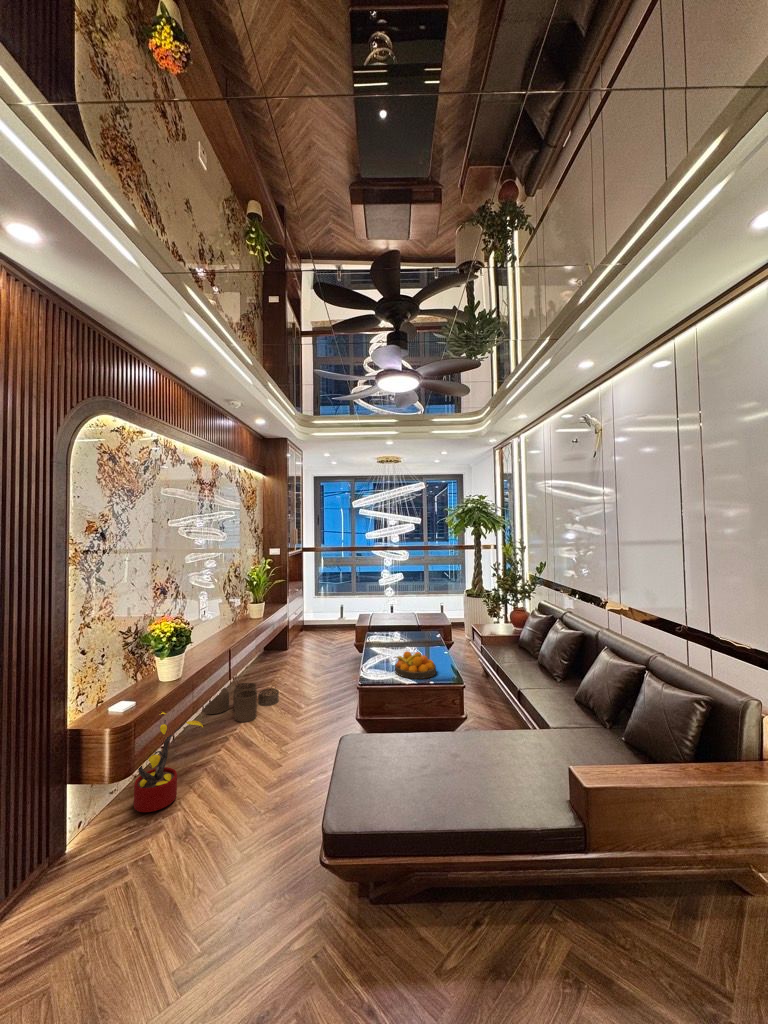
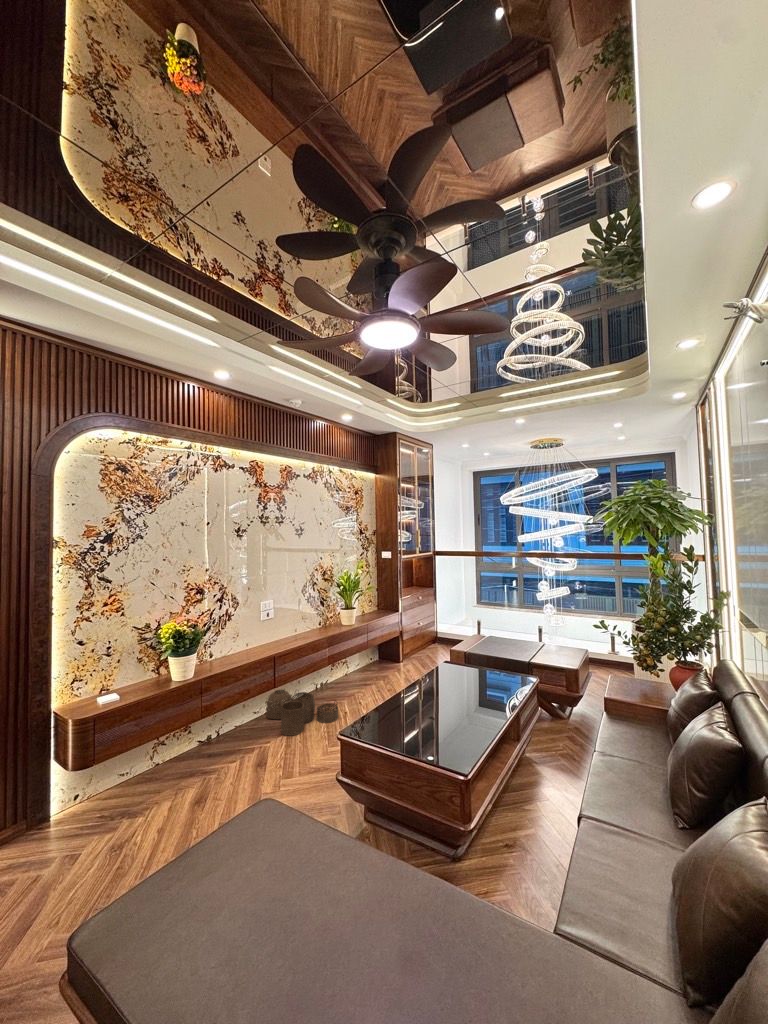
fruit bowl: present [395,651,436,679] -> none [406,694,464,739]
decorative plant: present [134,712,203,812] -> none [83,693,201,808]

